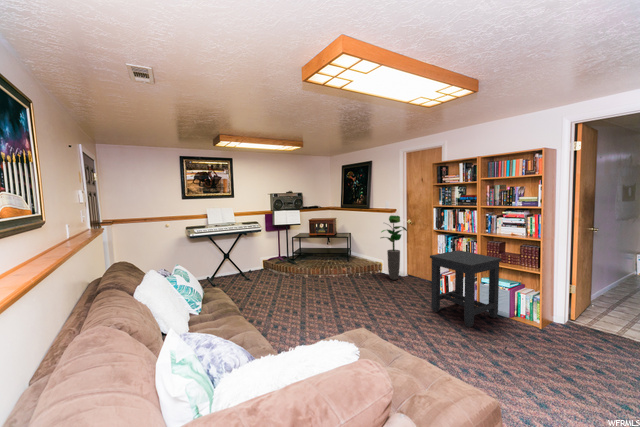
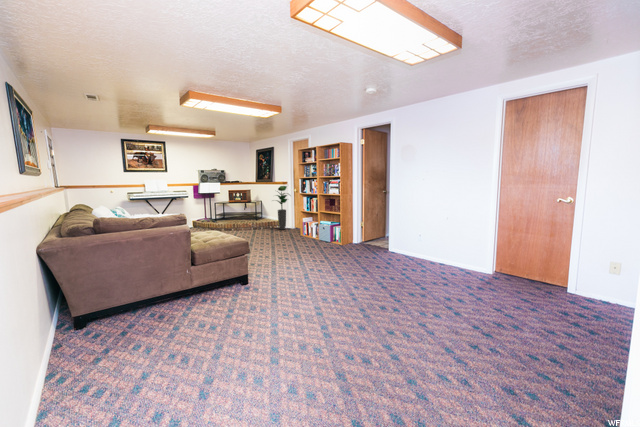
side table: present [430,250,502,327] -> none [287,205,325,246]

